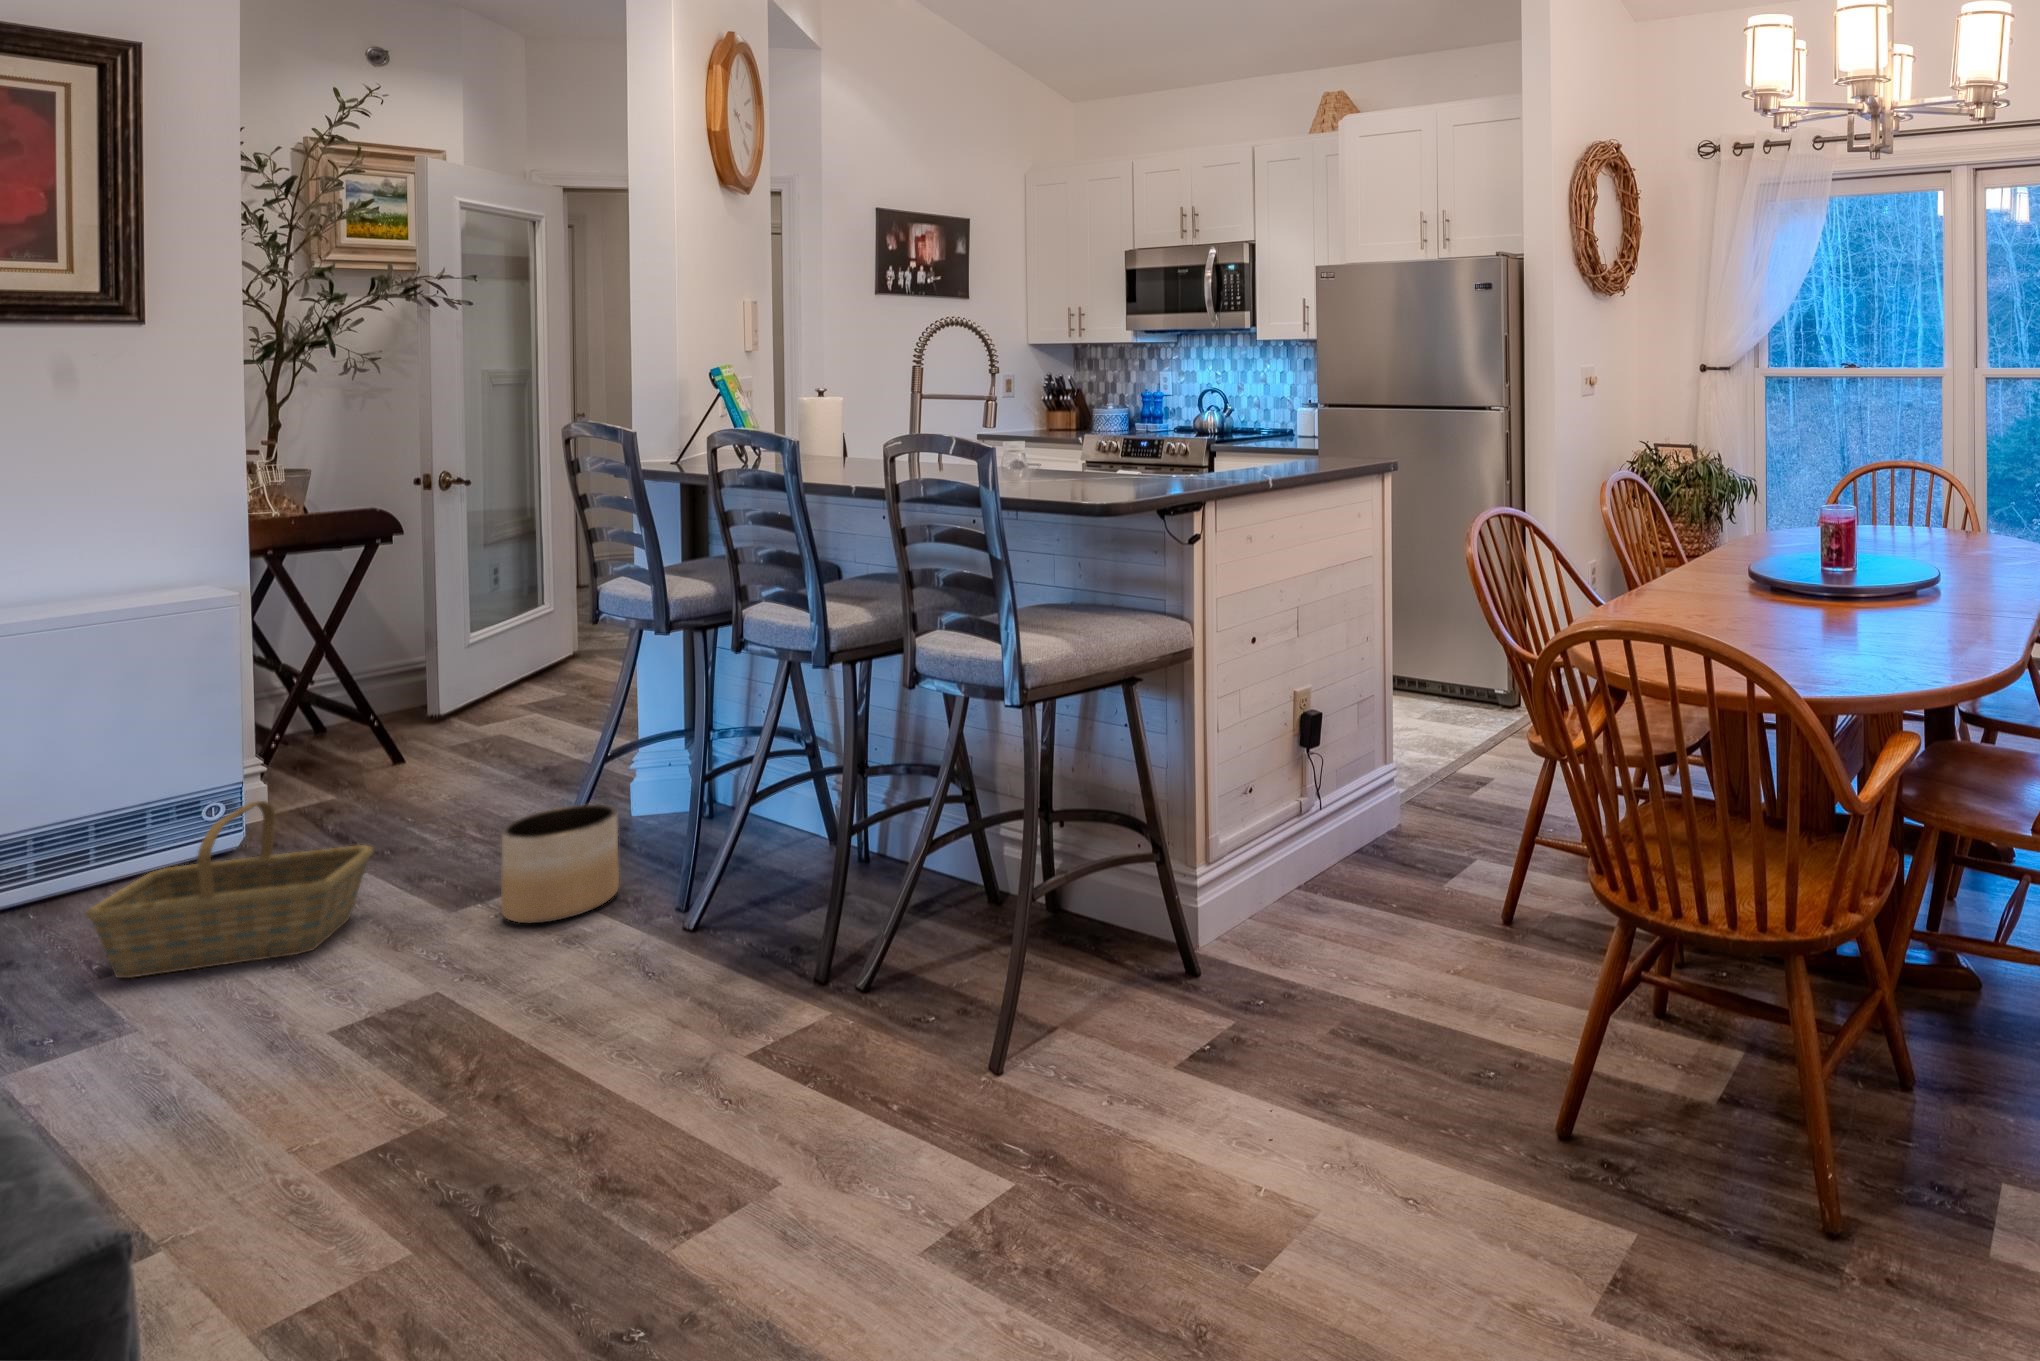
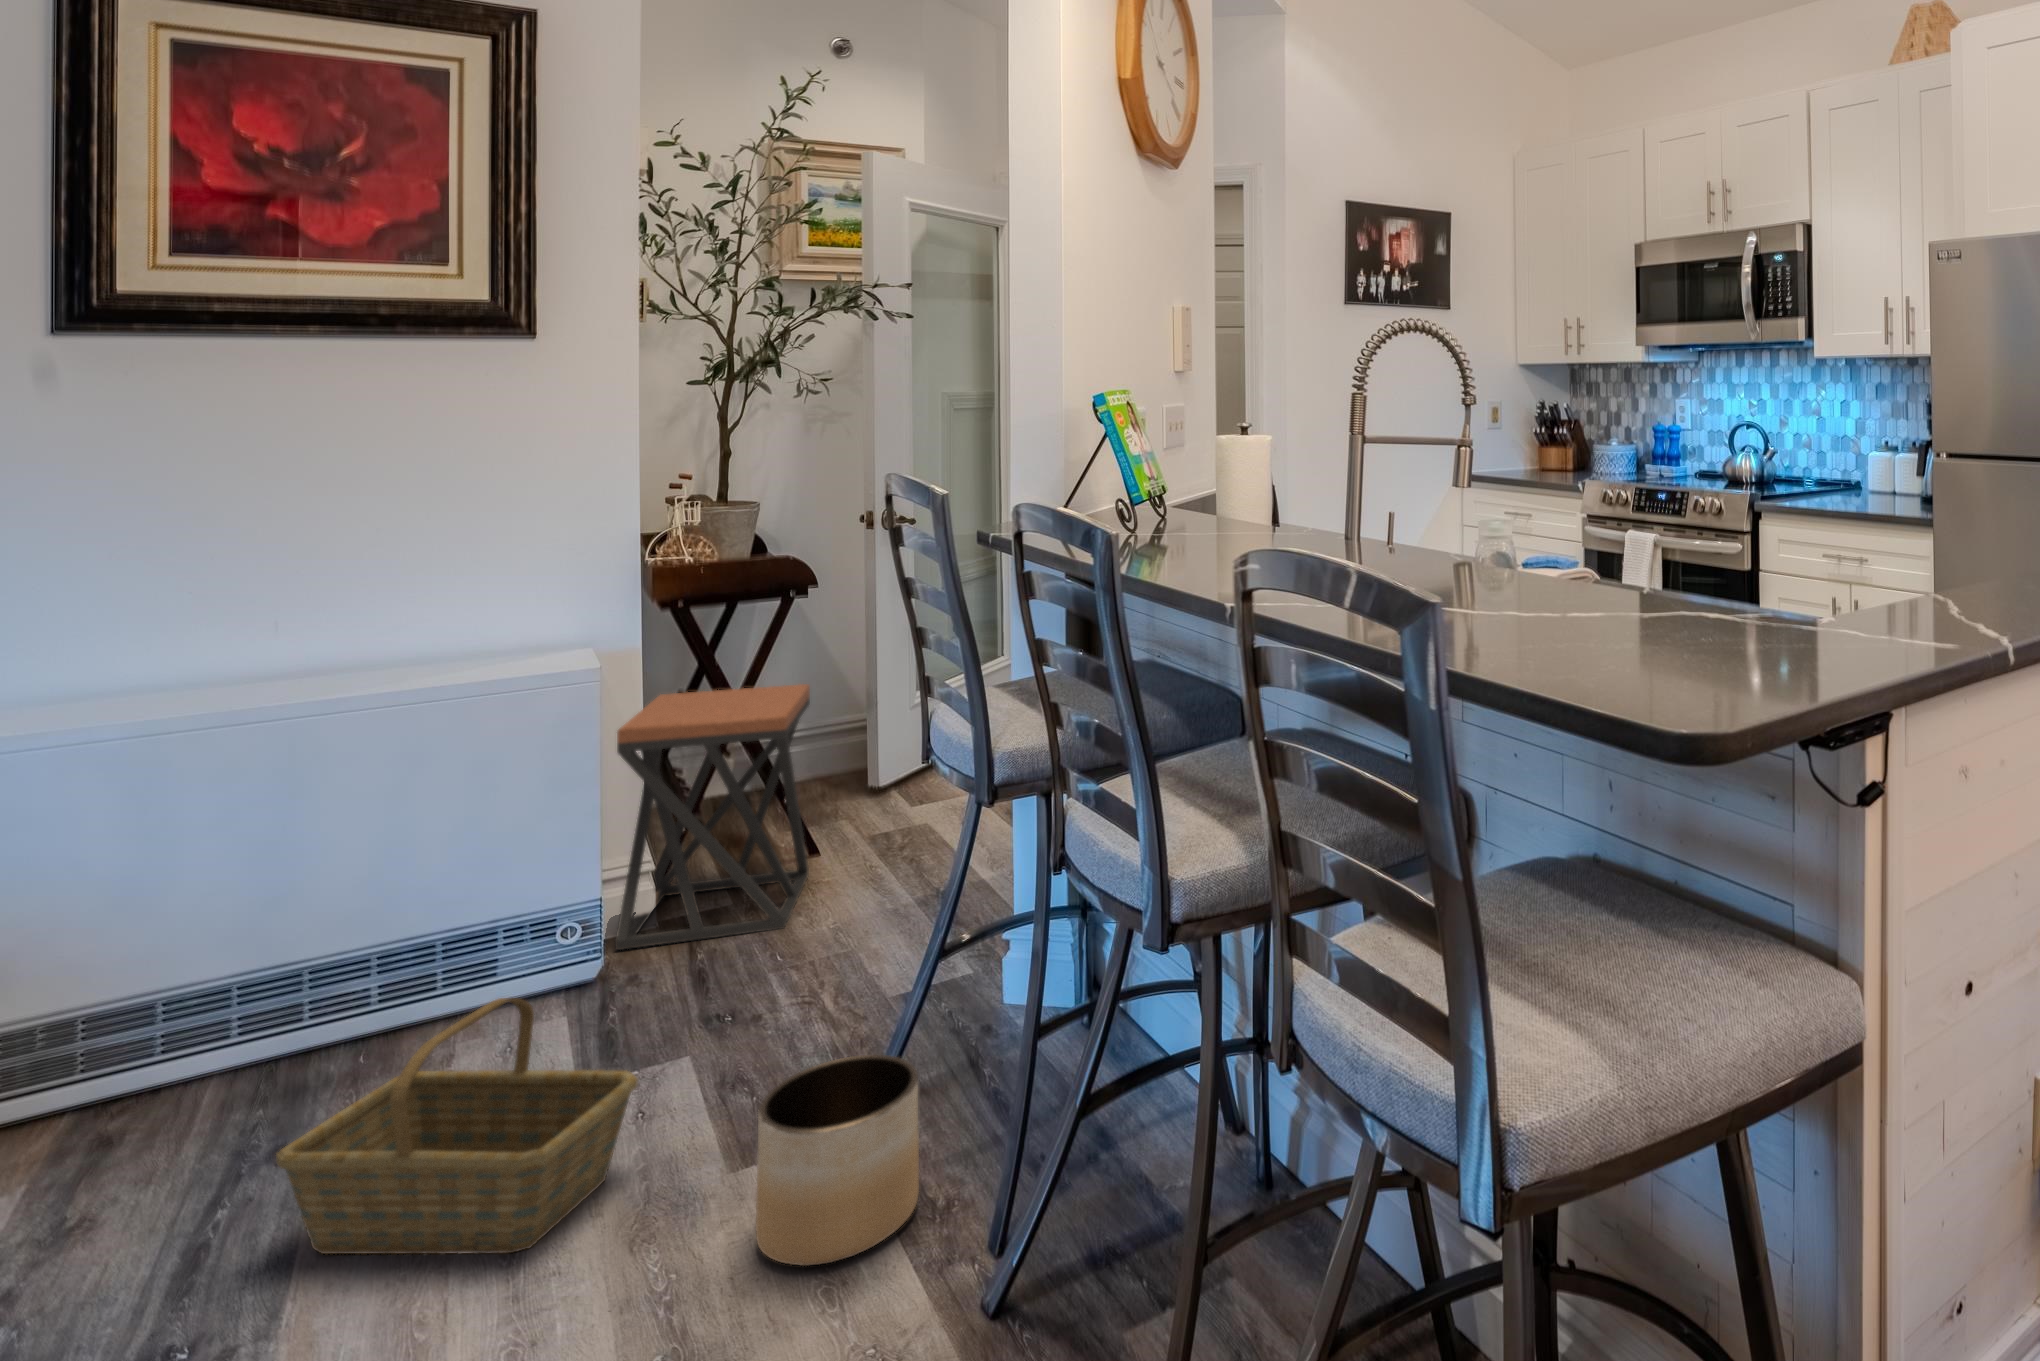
stool: none [242,611,407,826] -> present [615,684,810,950]

